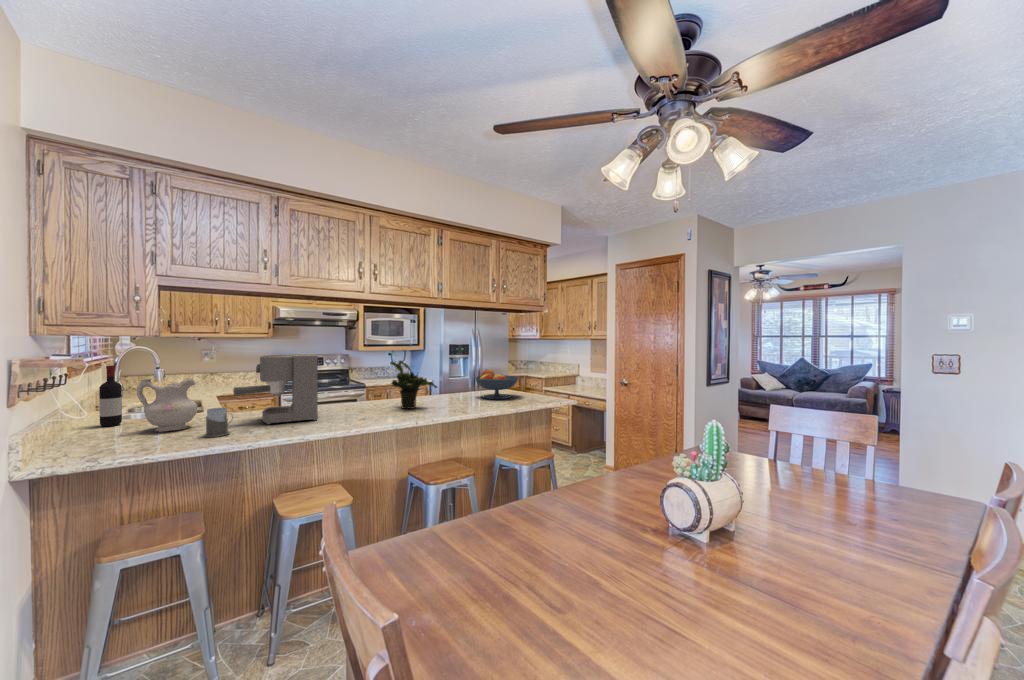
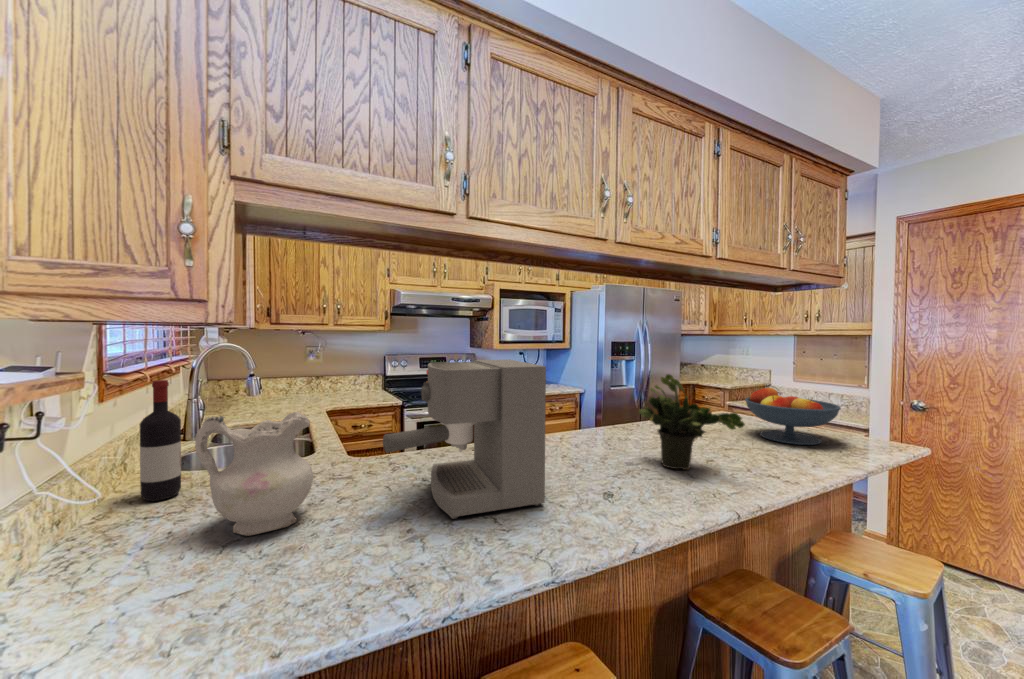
mug: present [204,408,233,437] -> none [335,494,401,581]

